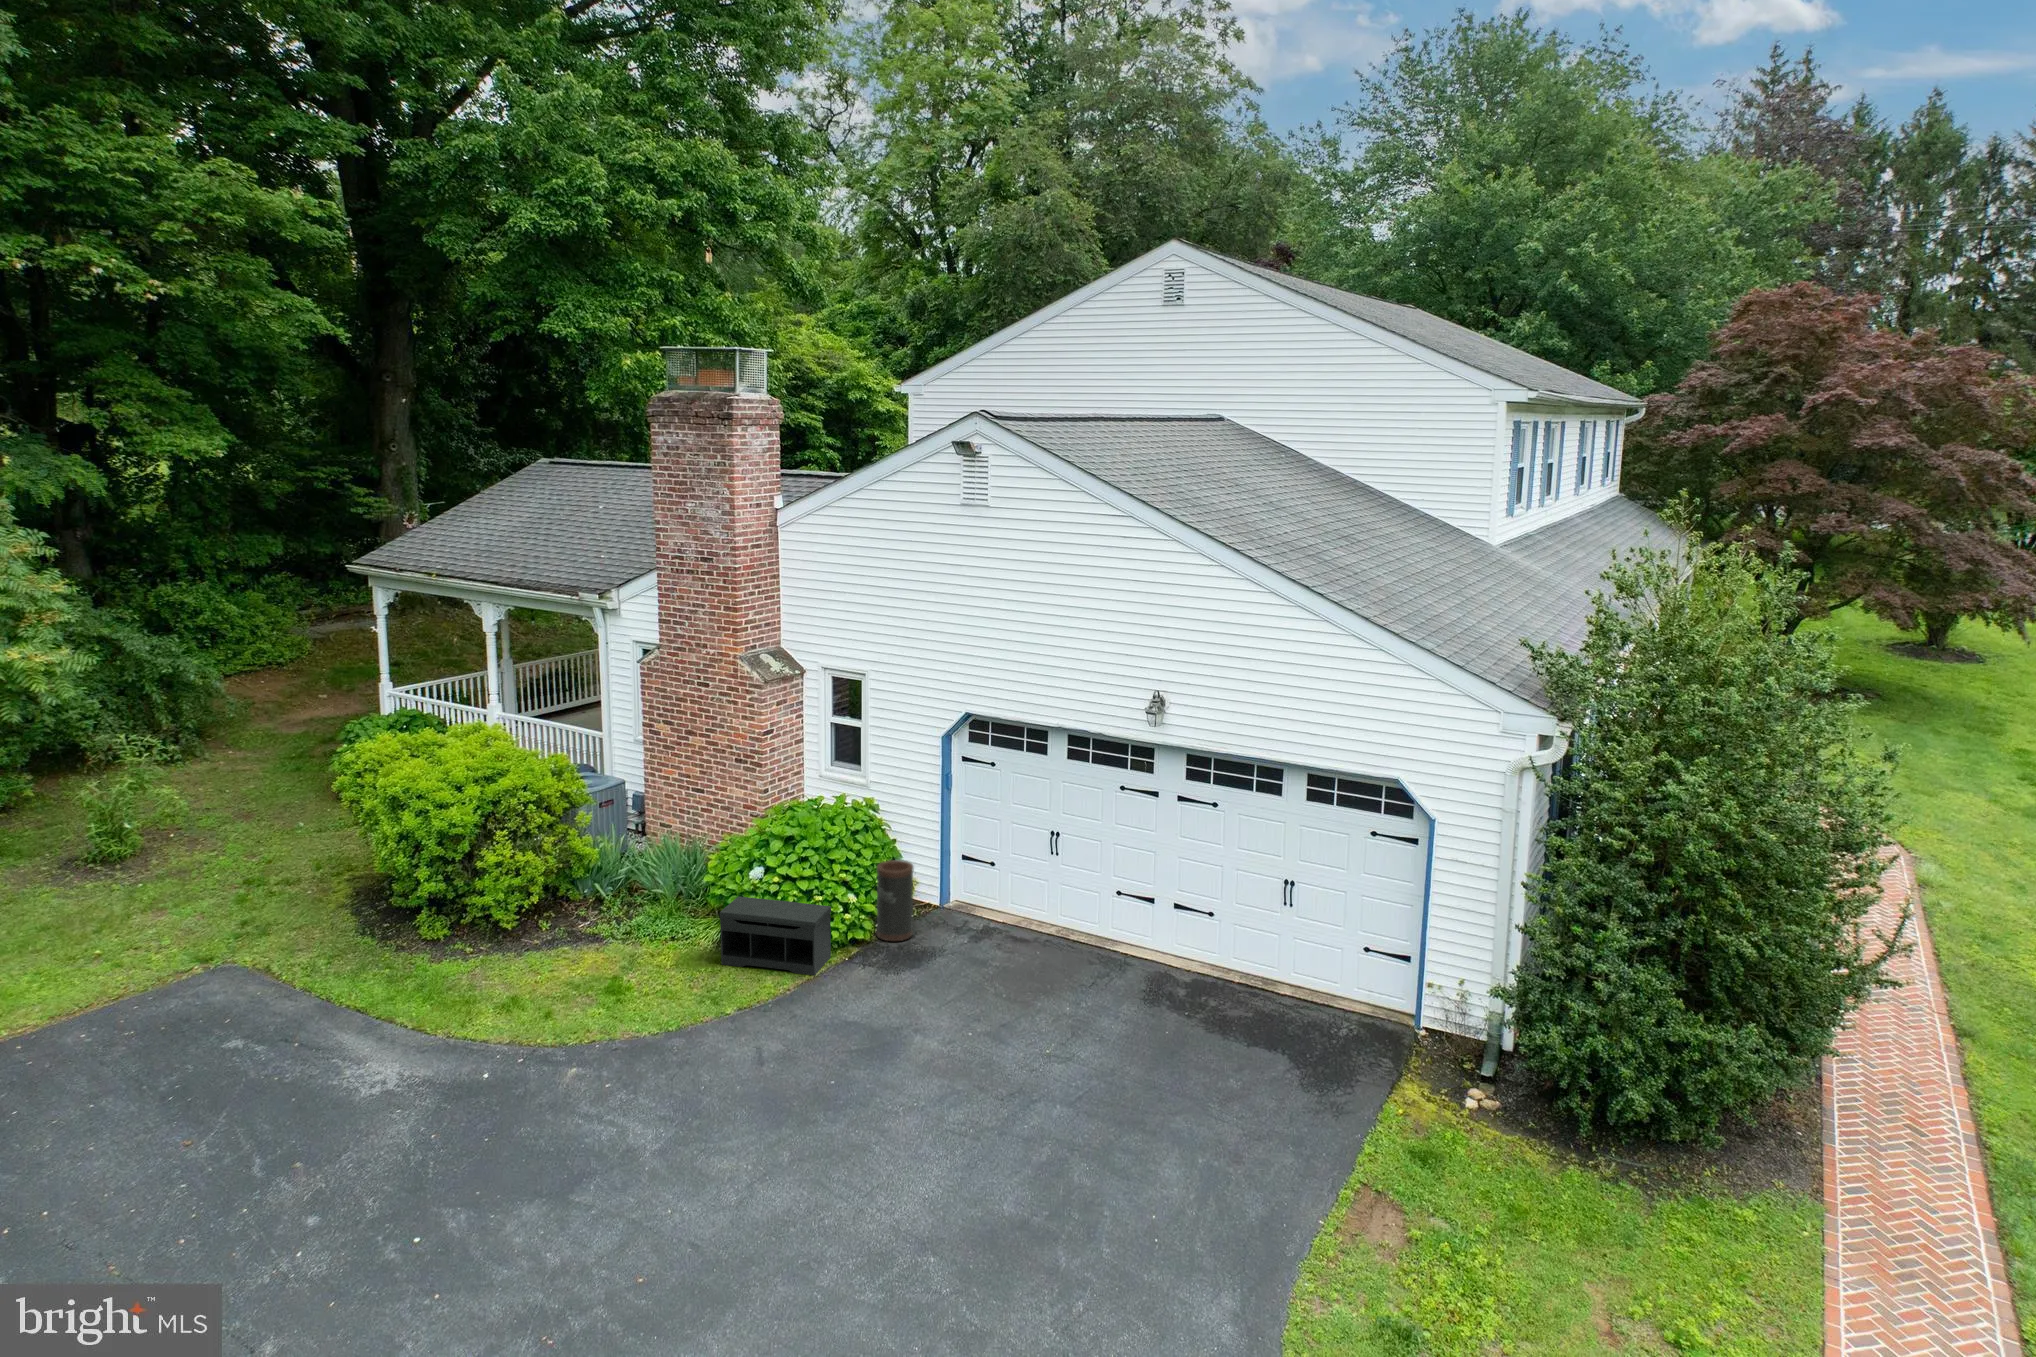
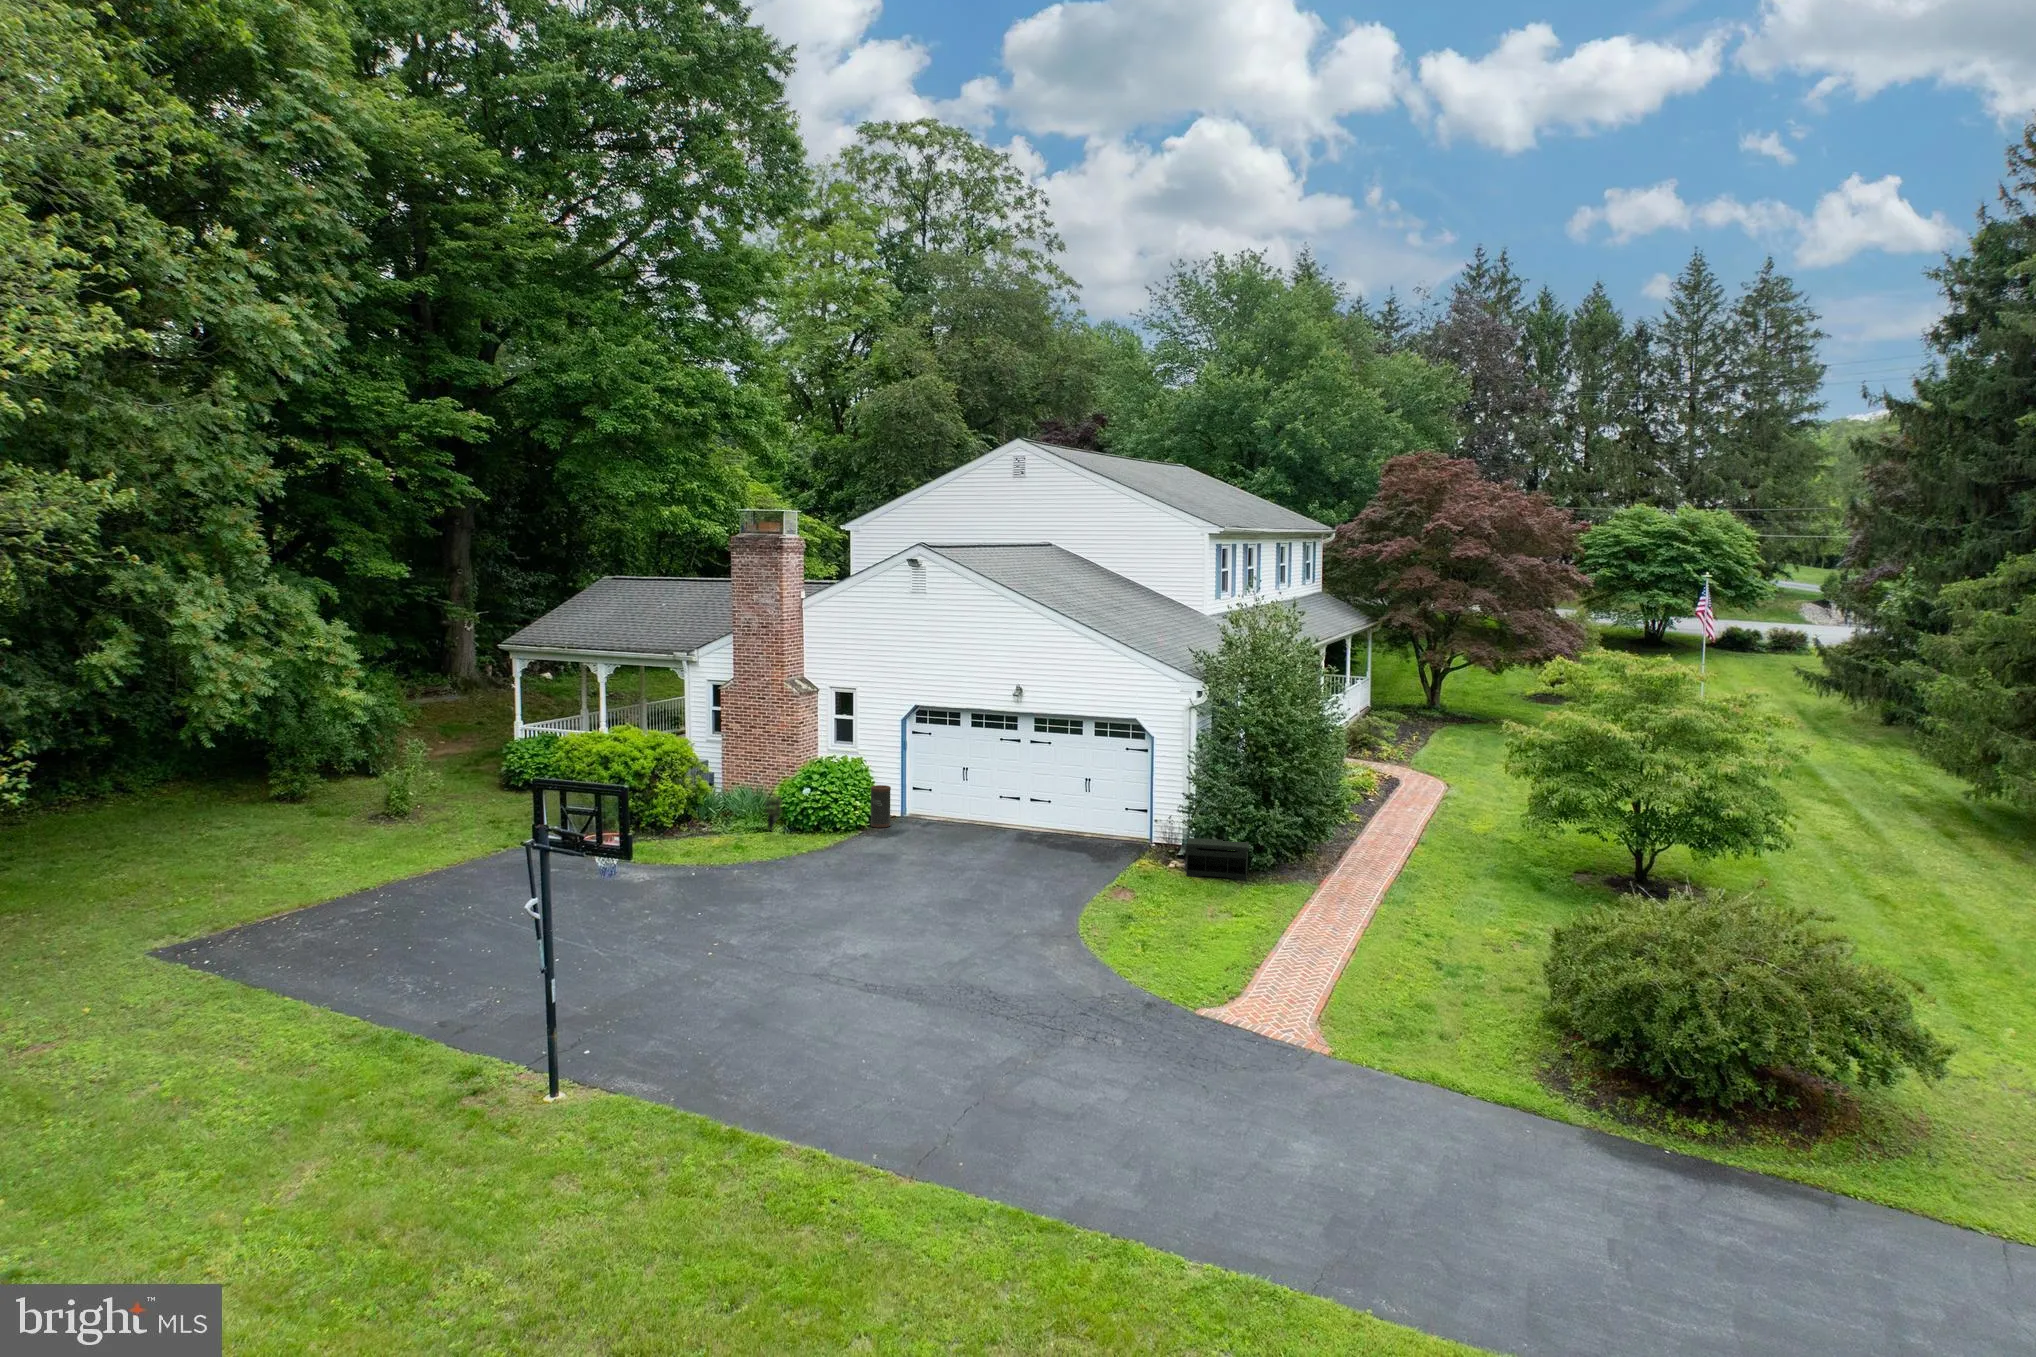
potted plant: none [678,873,716,944] -> present [765,796,782,831]
bench: present [720,897,831,975] -> present [1186,838,1249,880]

